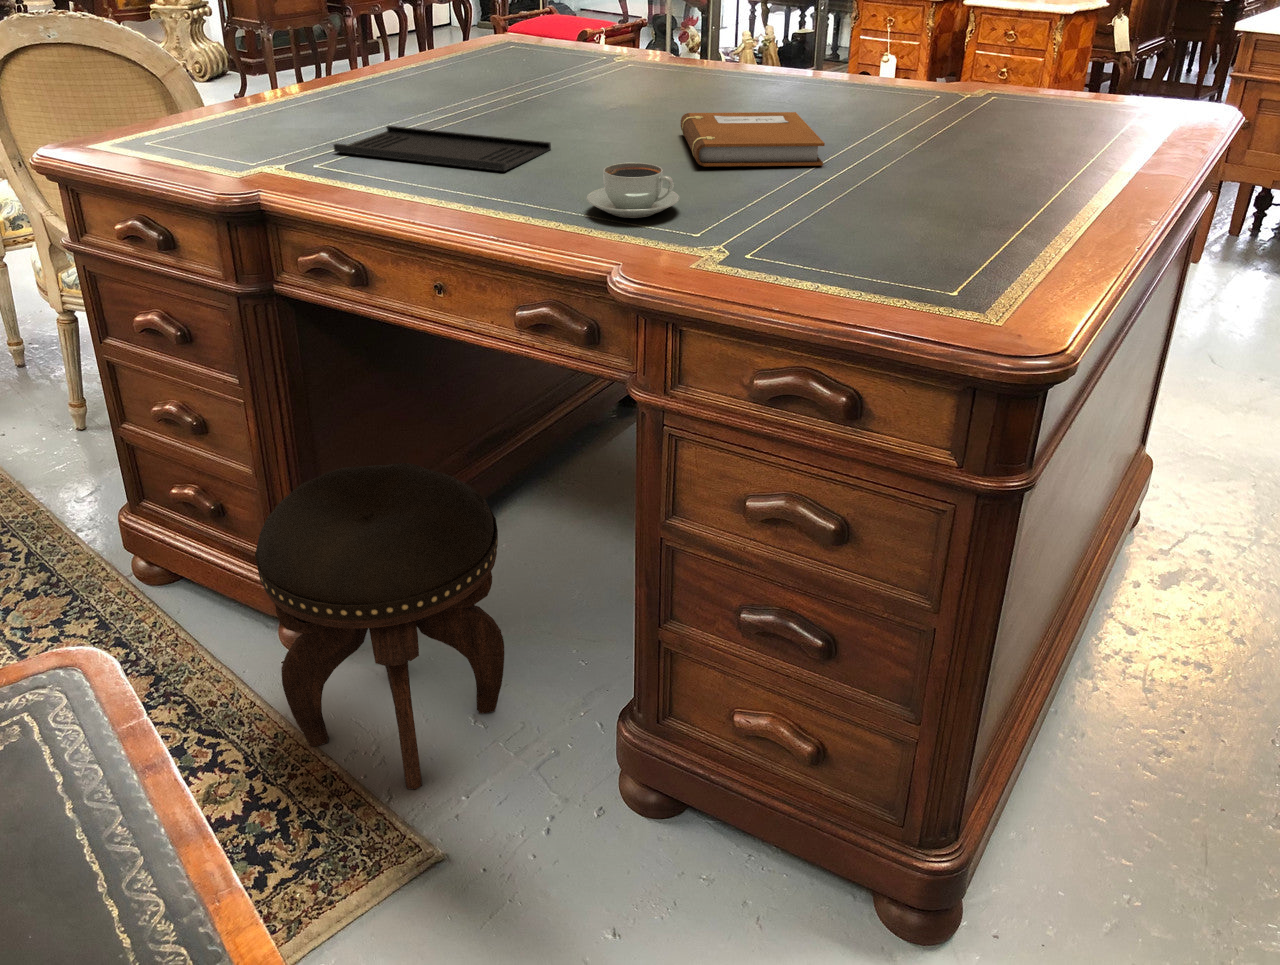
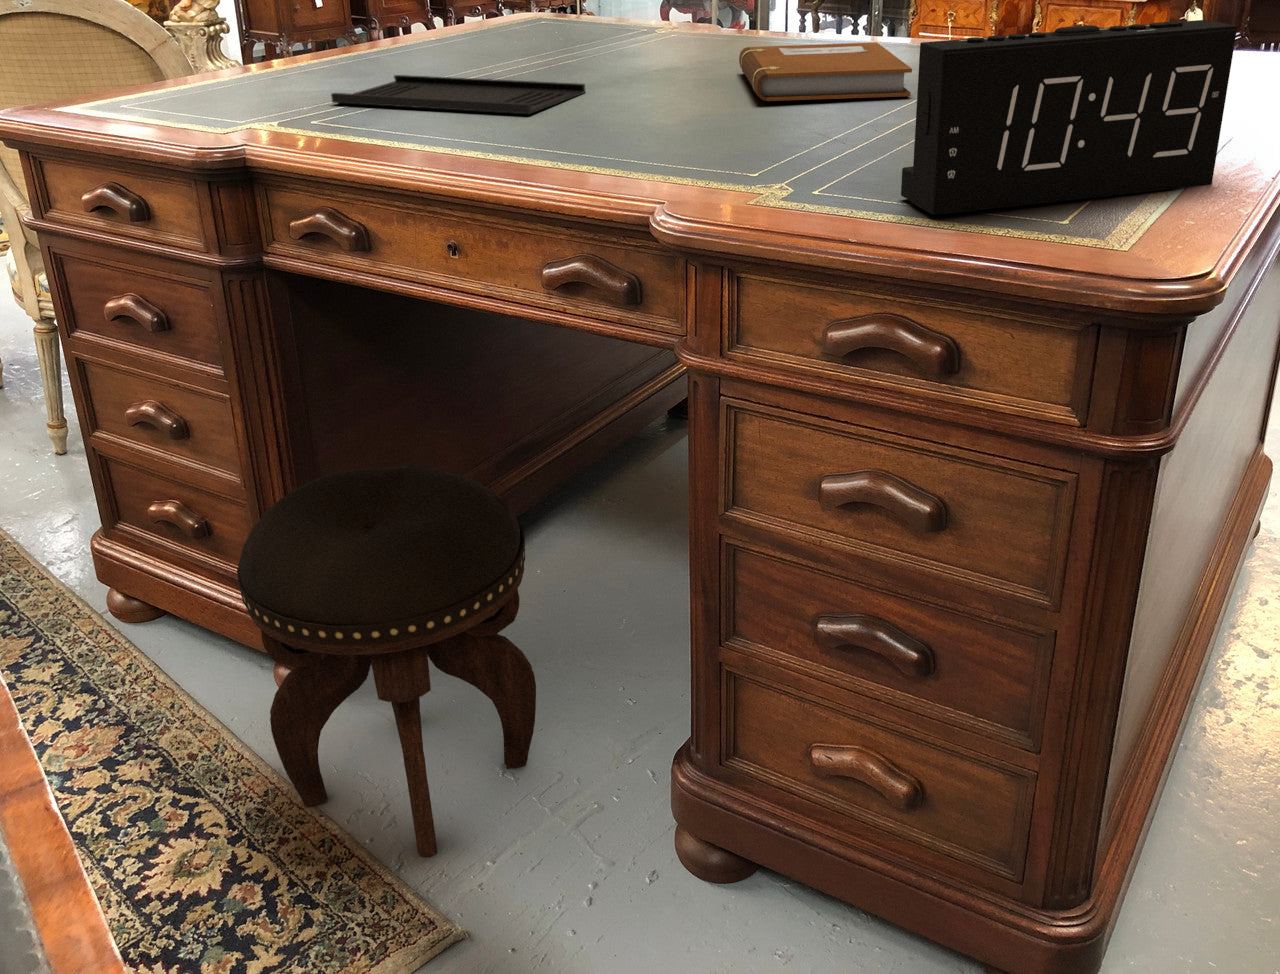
alarm clock: none [814,133,1086,289] -> present [901,20,1237,215]
coffee cup: present [587,163,679,218] -> none [625,90,736,153]

